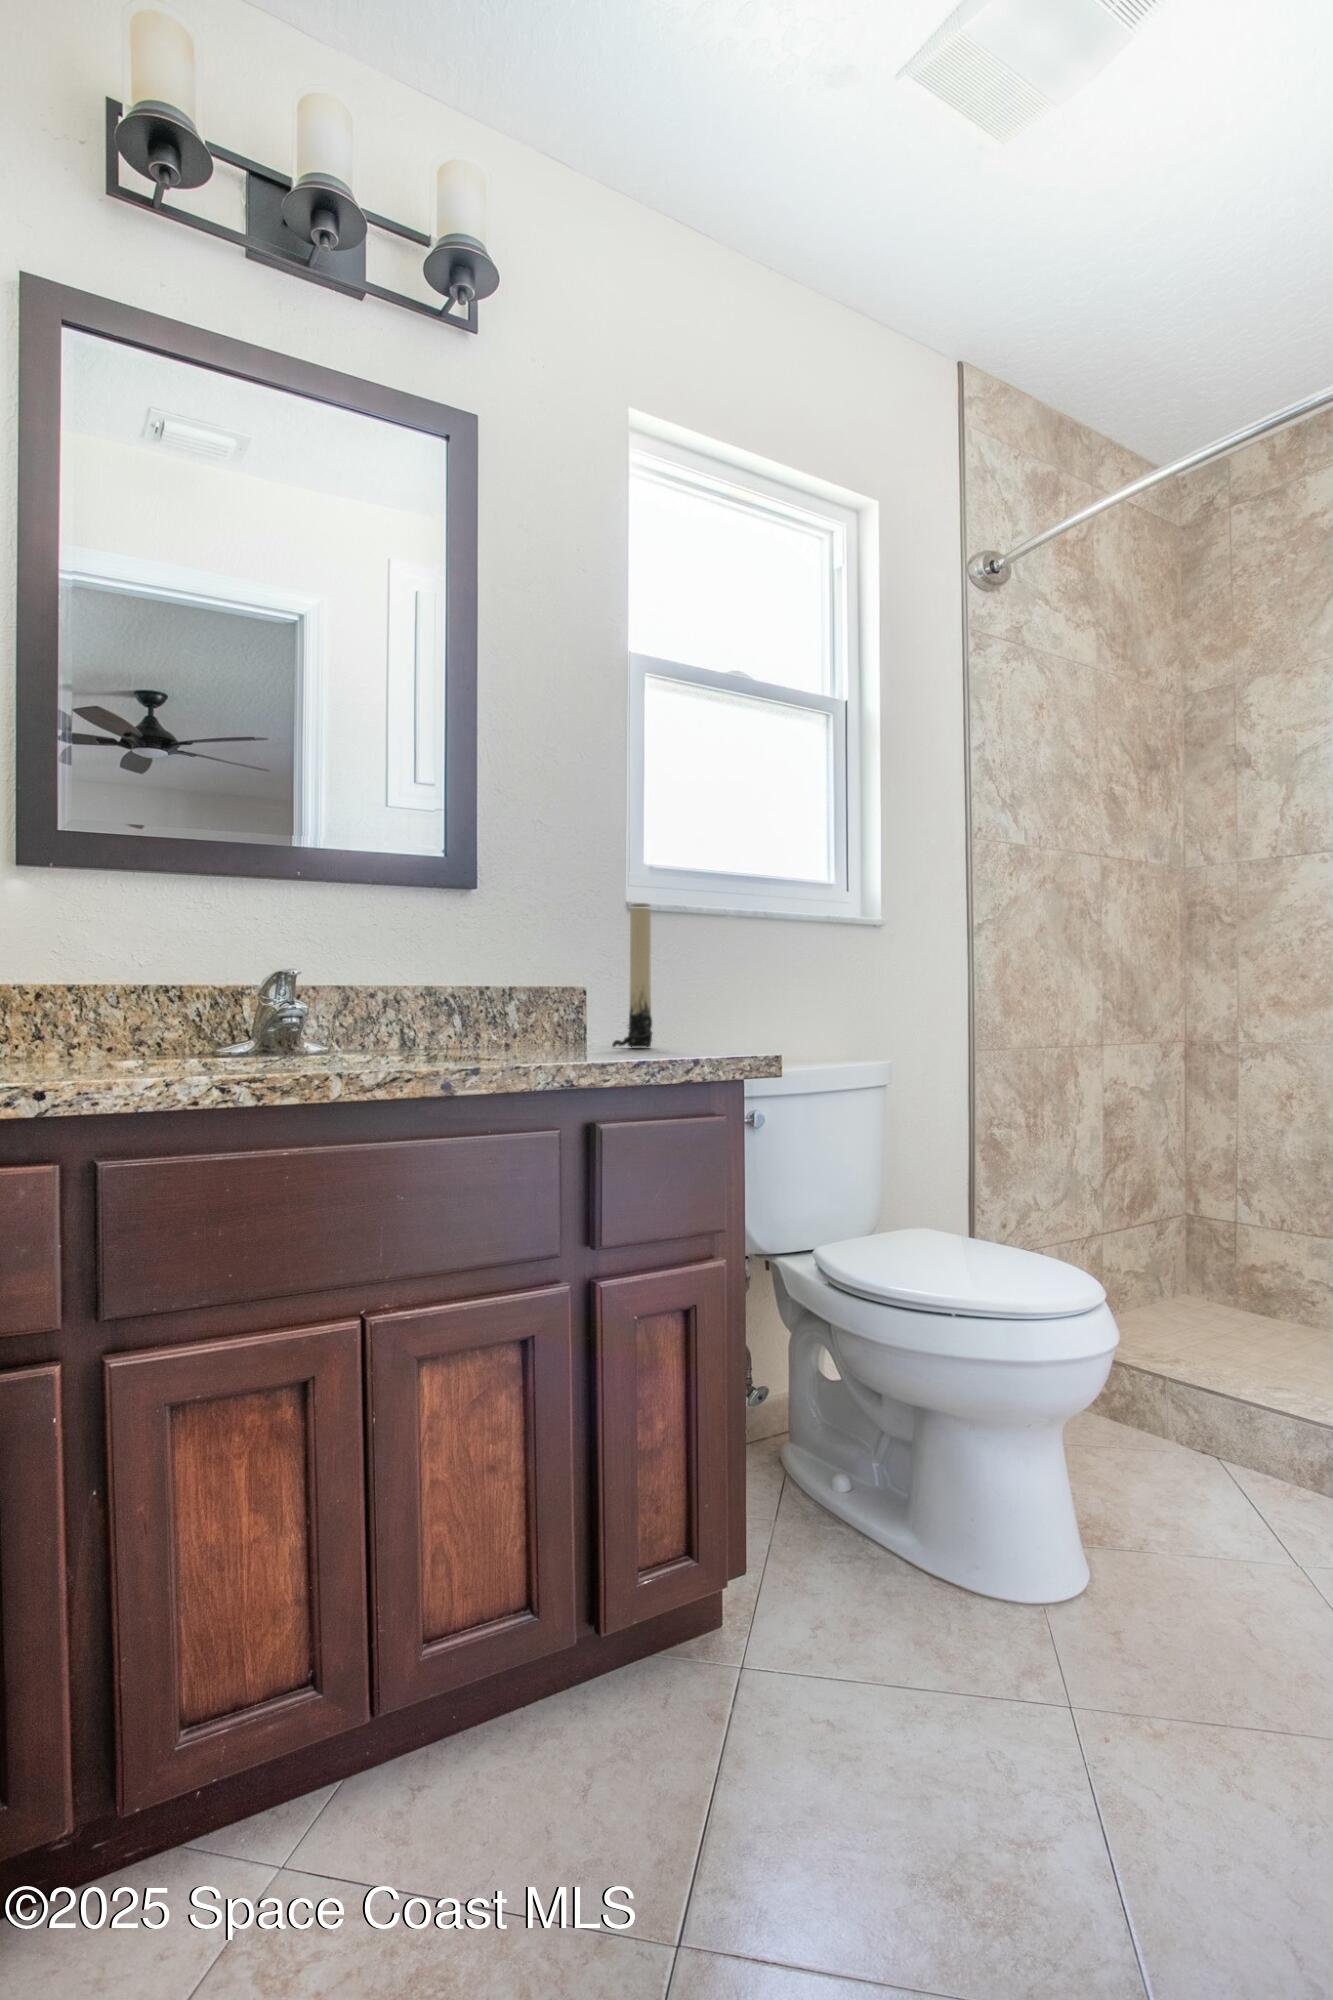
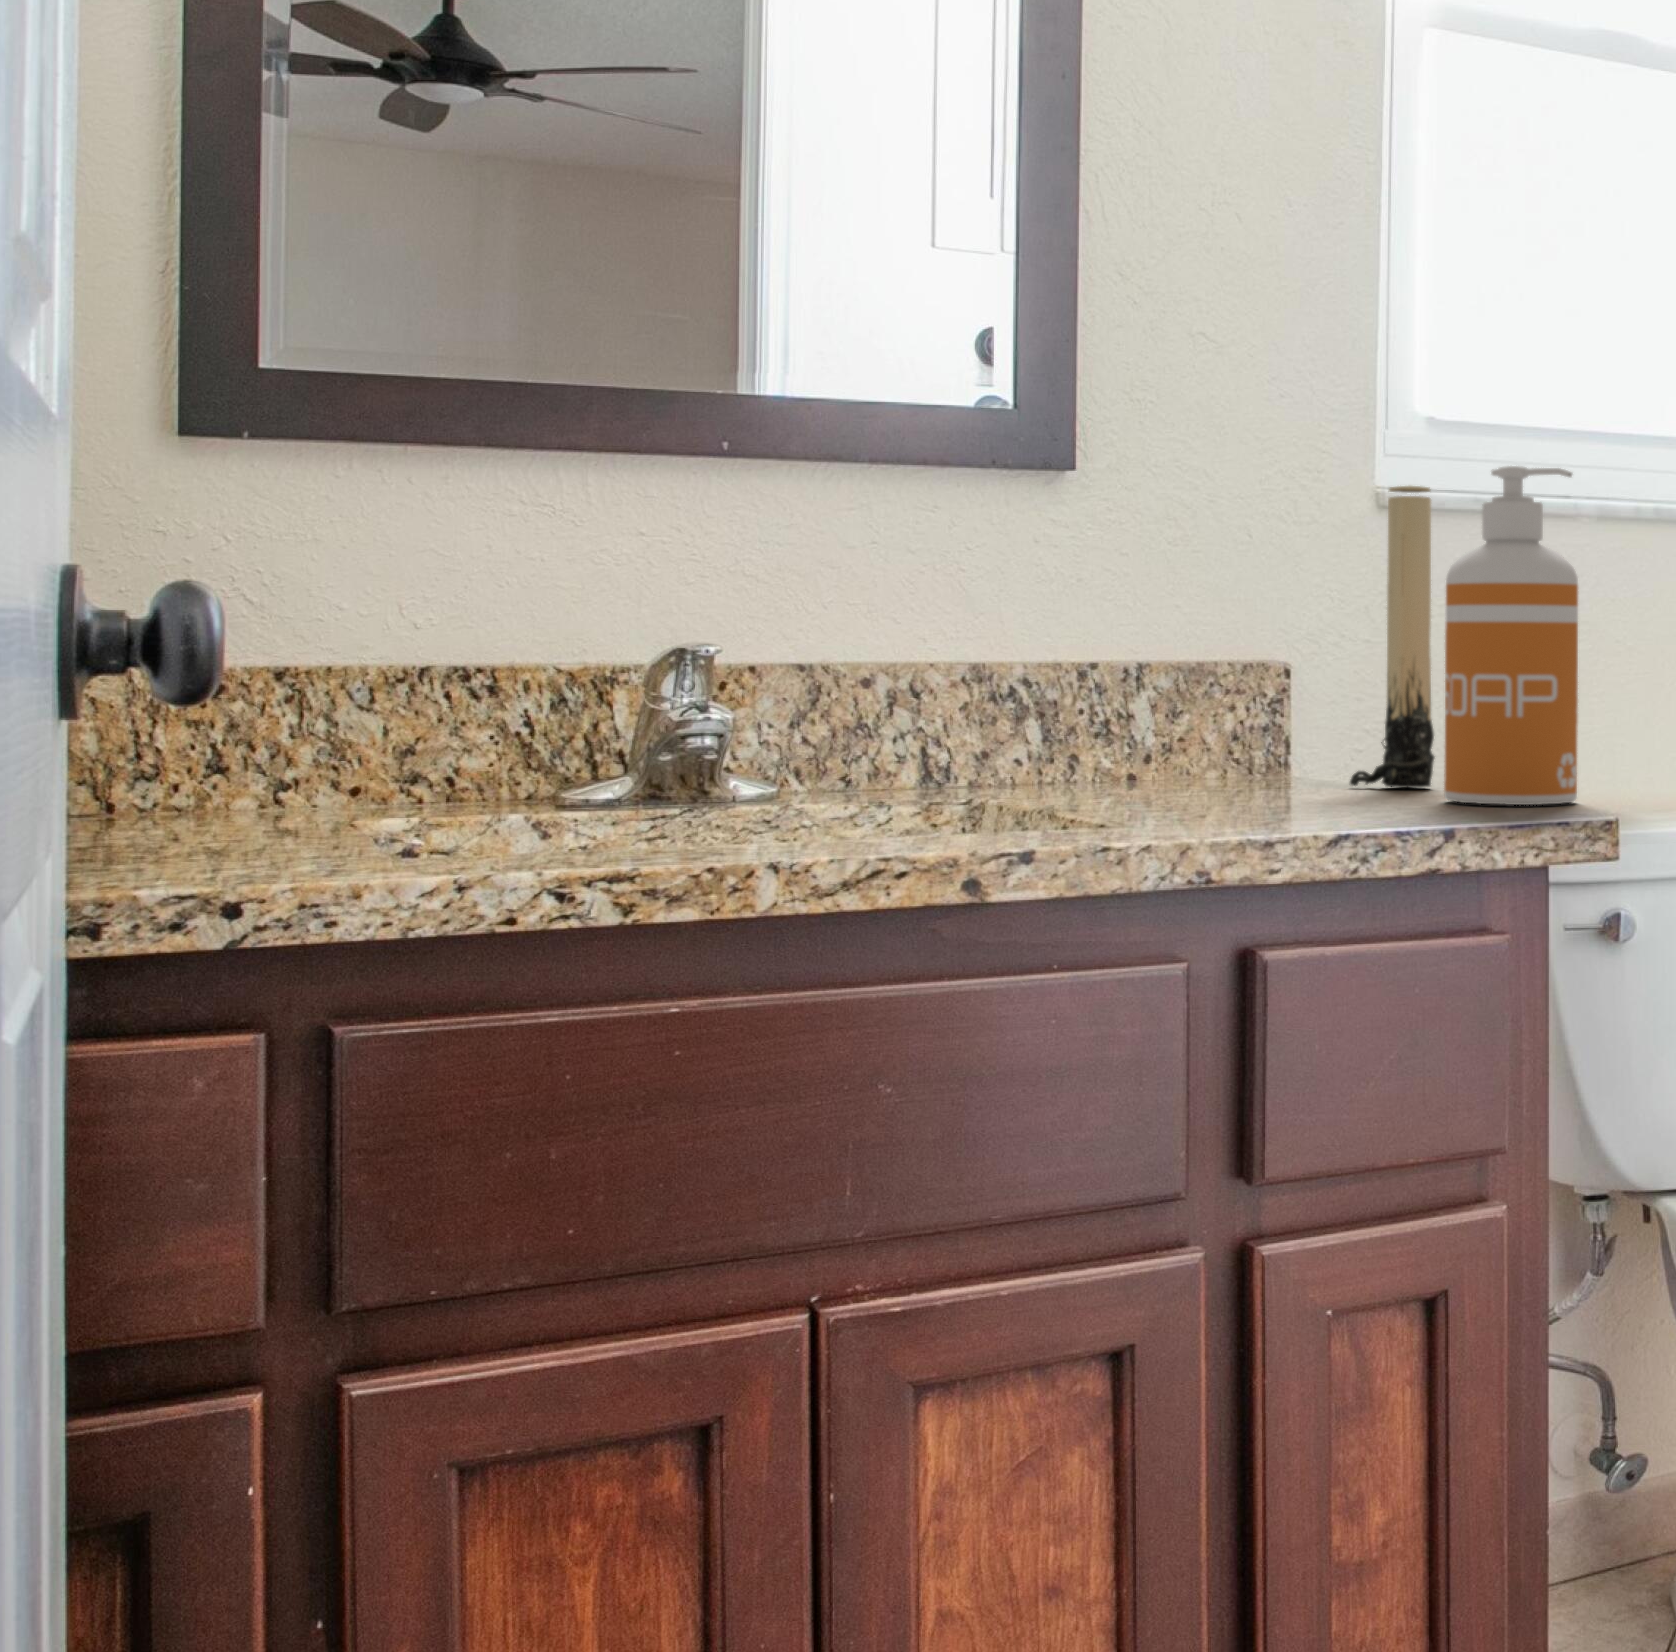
soap dispenser: none [661,891,724,1052] -> present [1444,466,1578,805]

